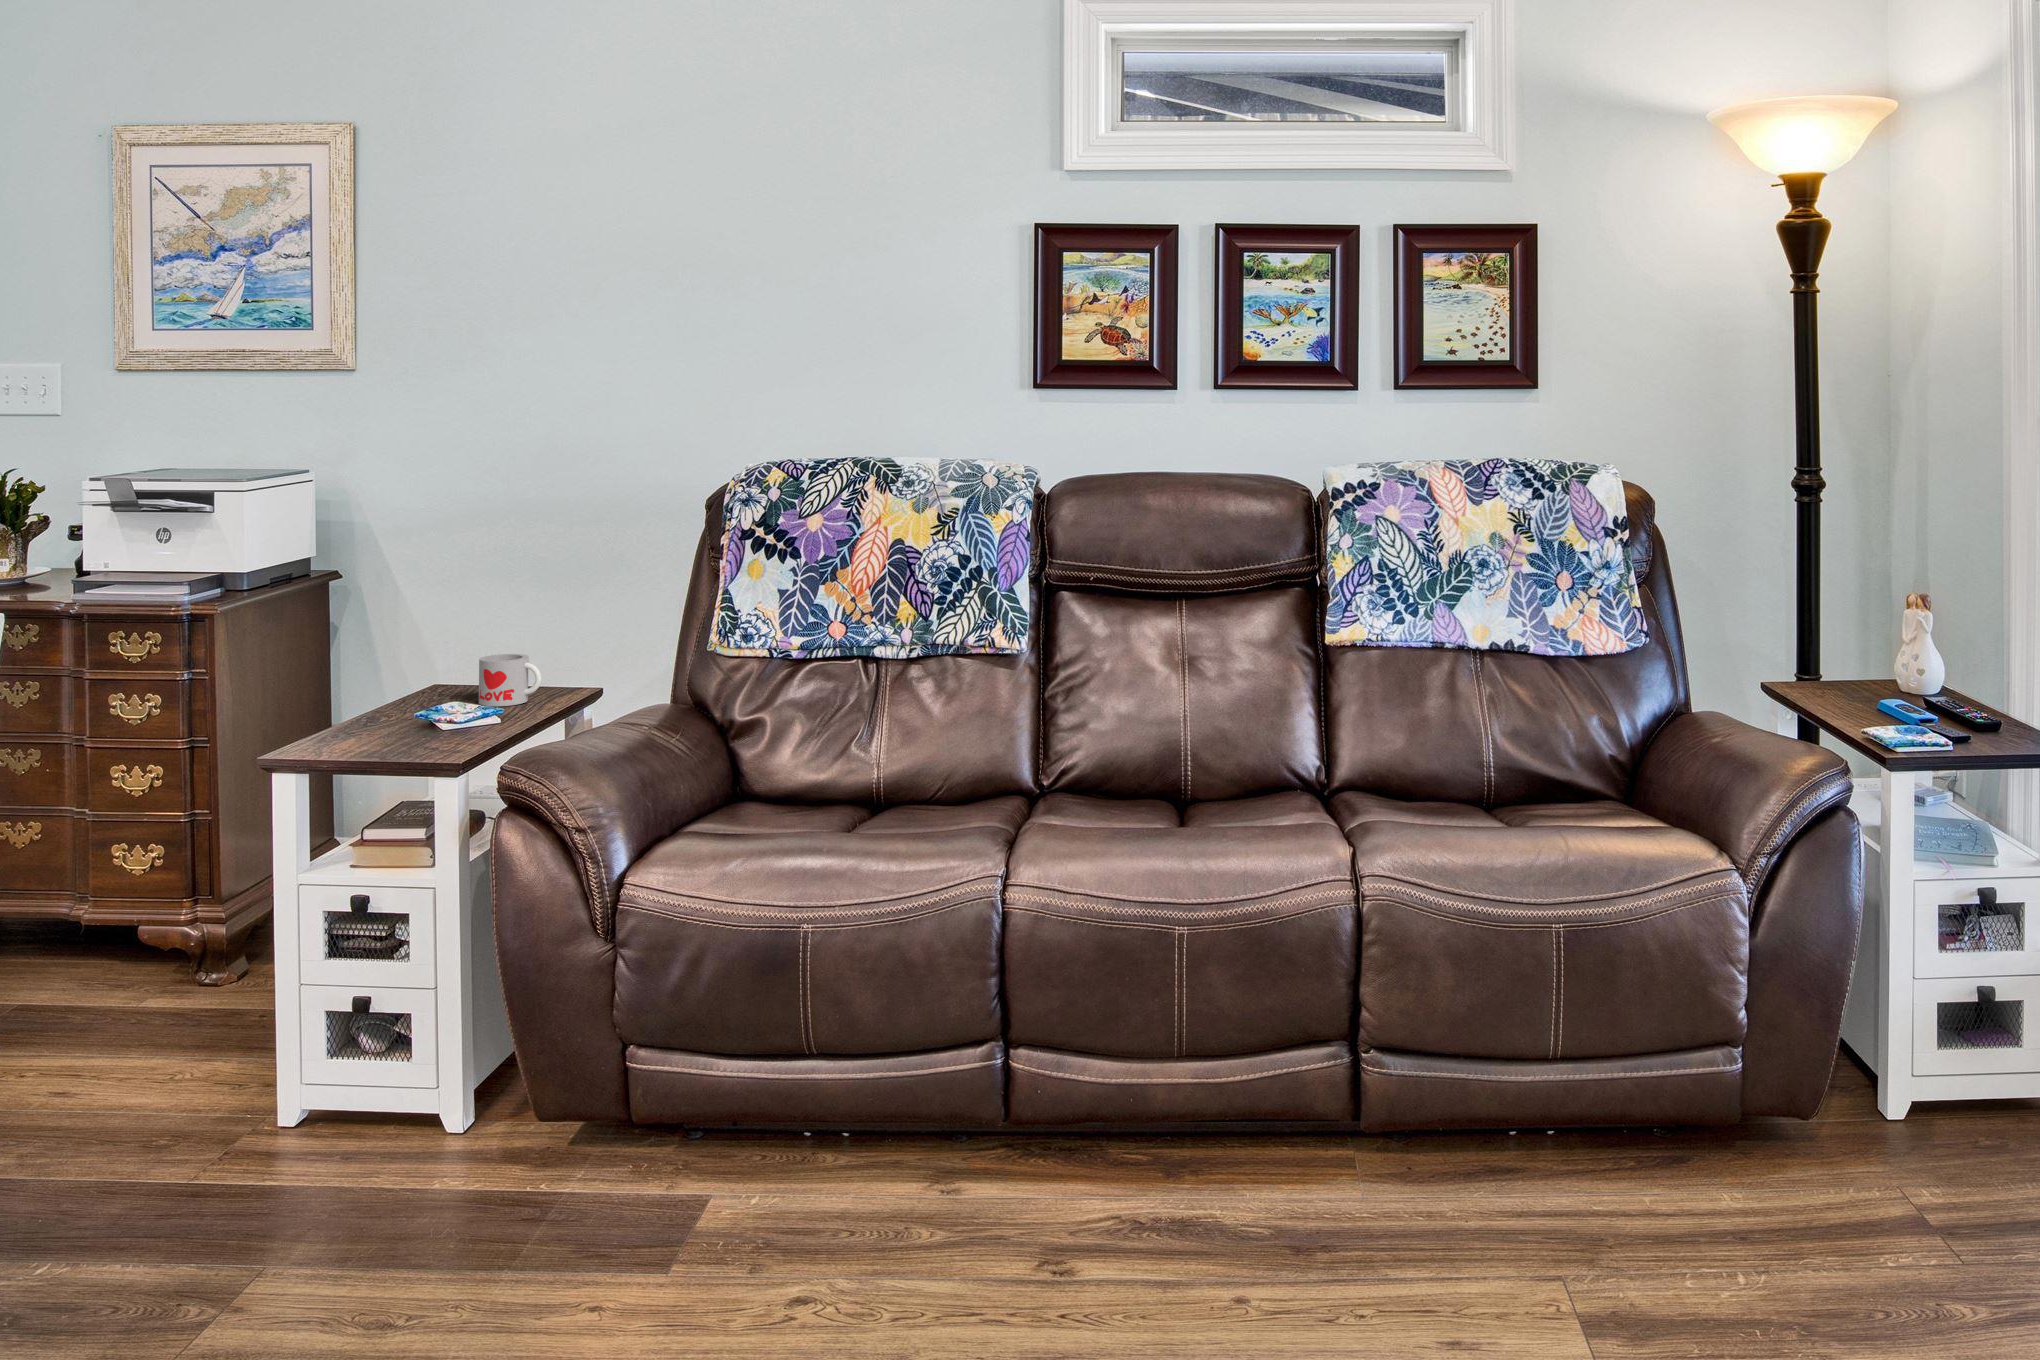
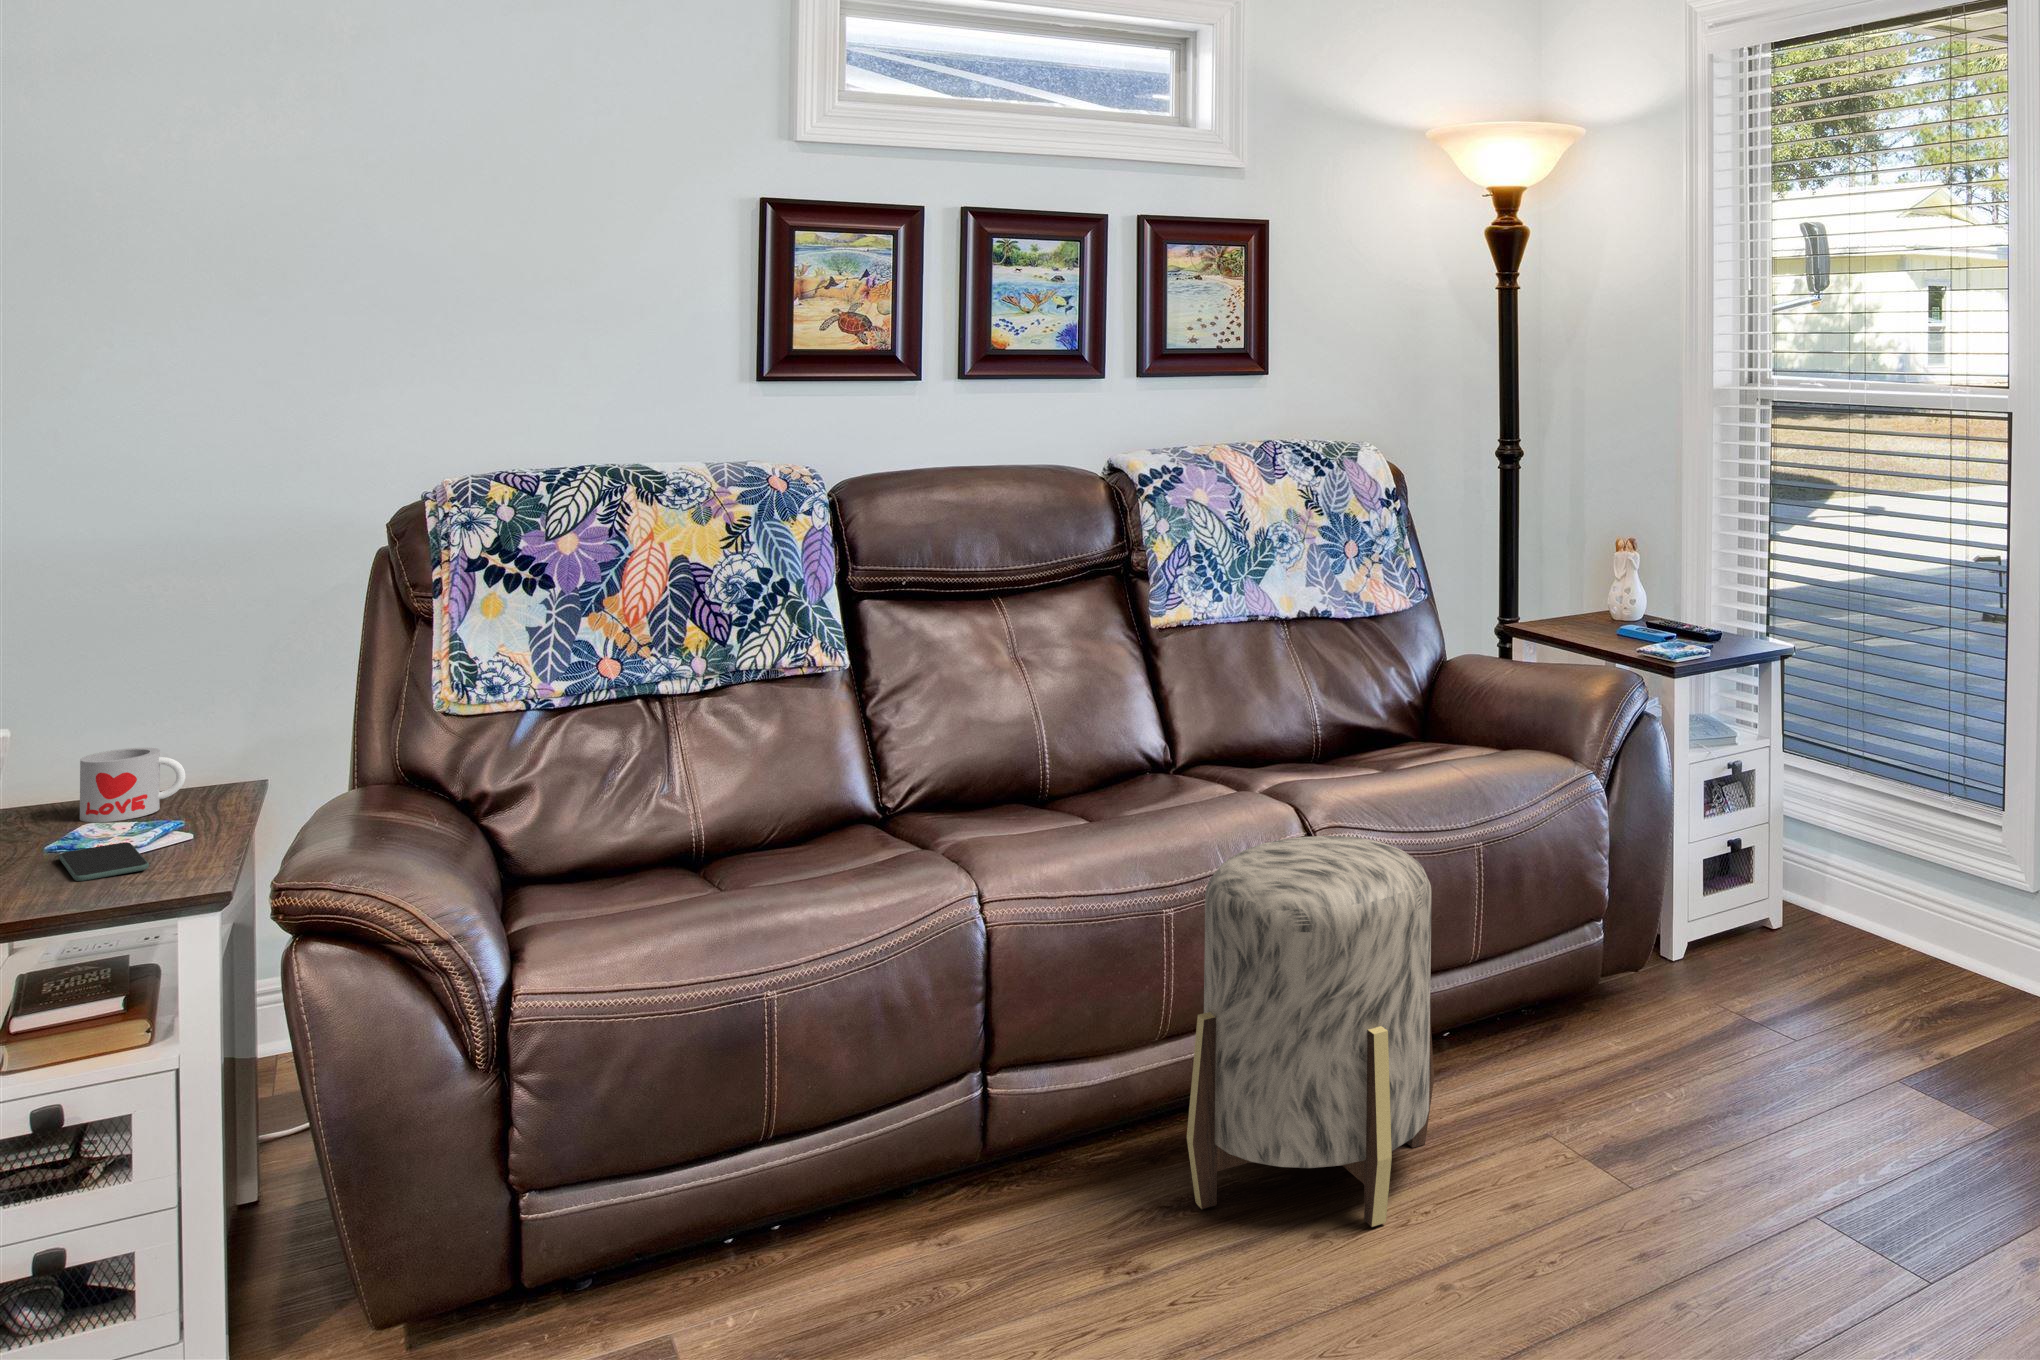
smartphone: none [398,721,460,743] -> present [59,842,149,881]
ottoman: none [1141,875,1429,1310] -> present [1187,836,1434,1227]

